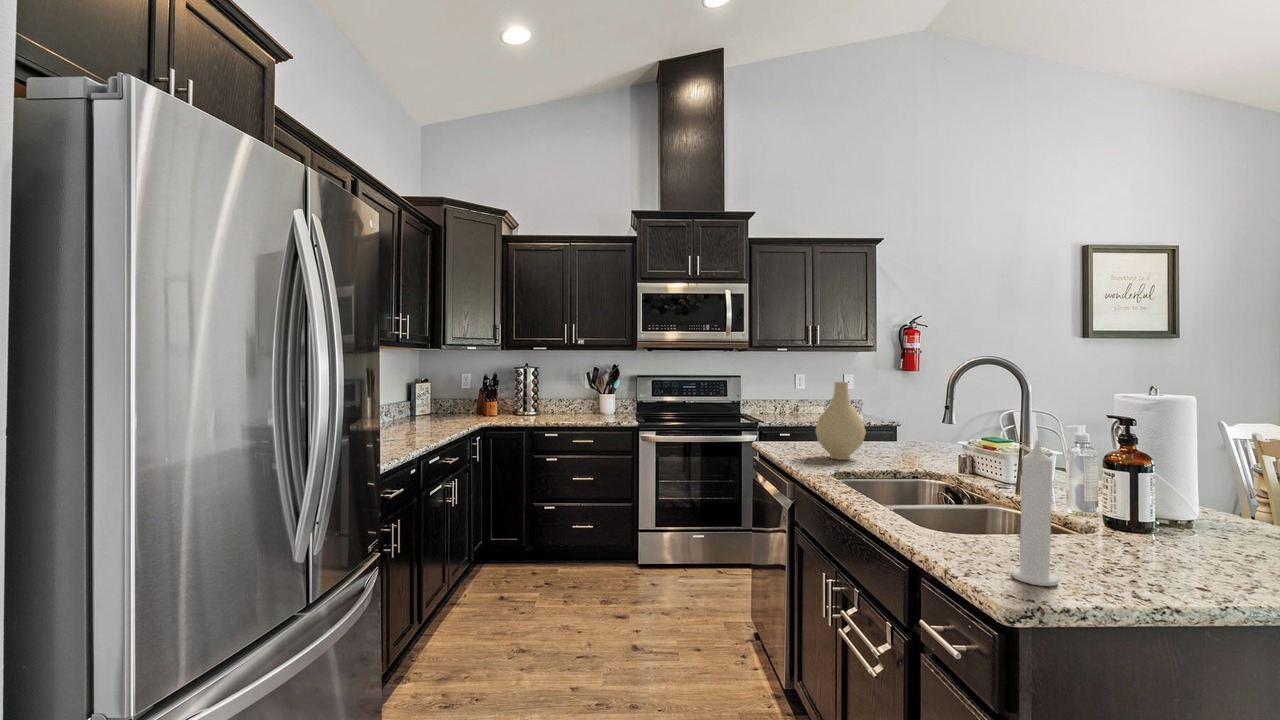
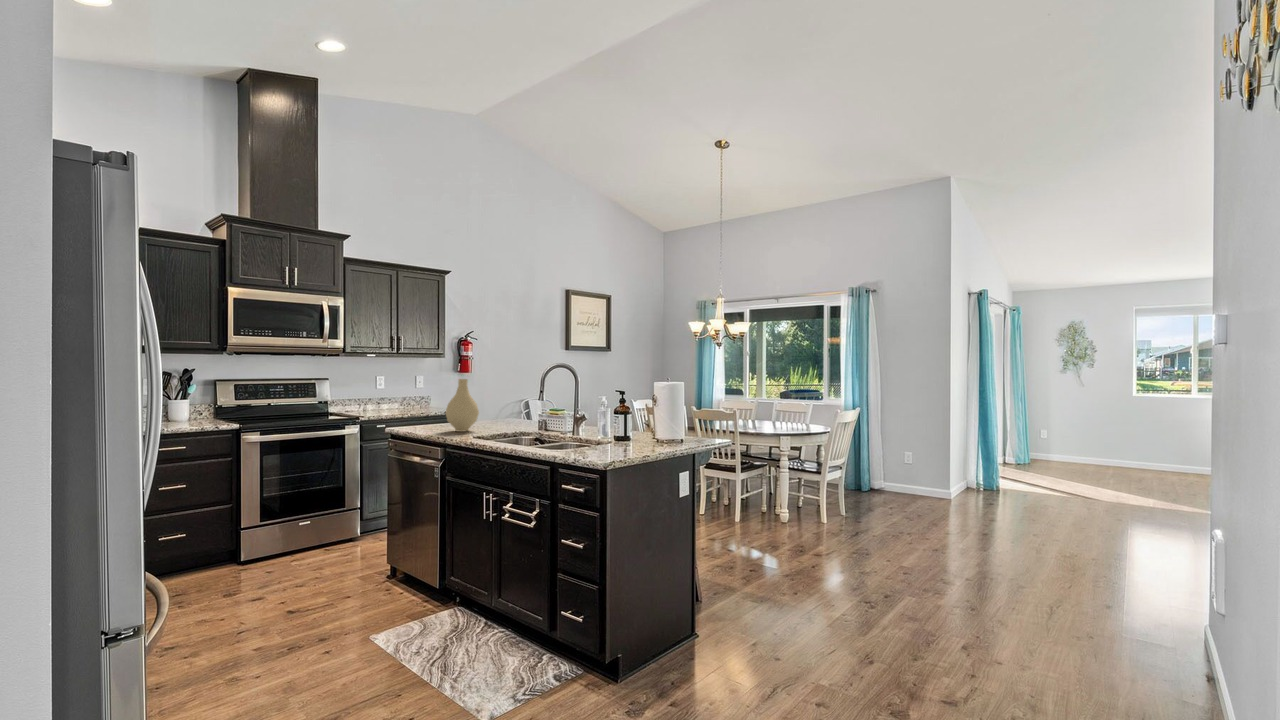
candle: present [1011,440,1058,586] -> none [594,397,610,458]

